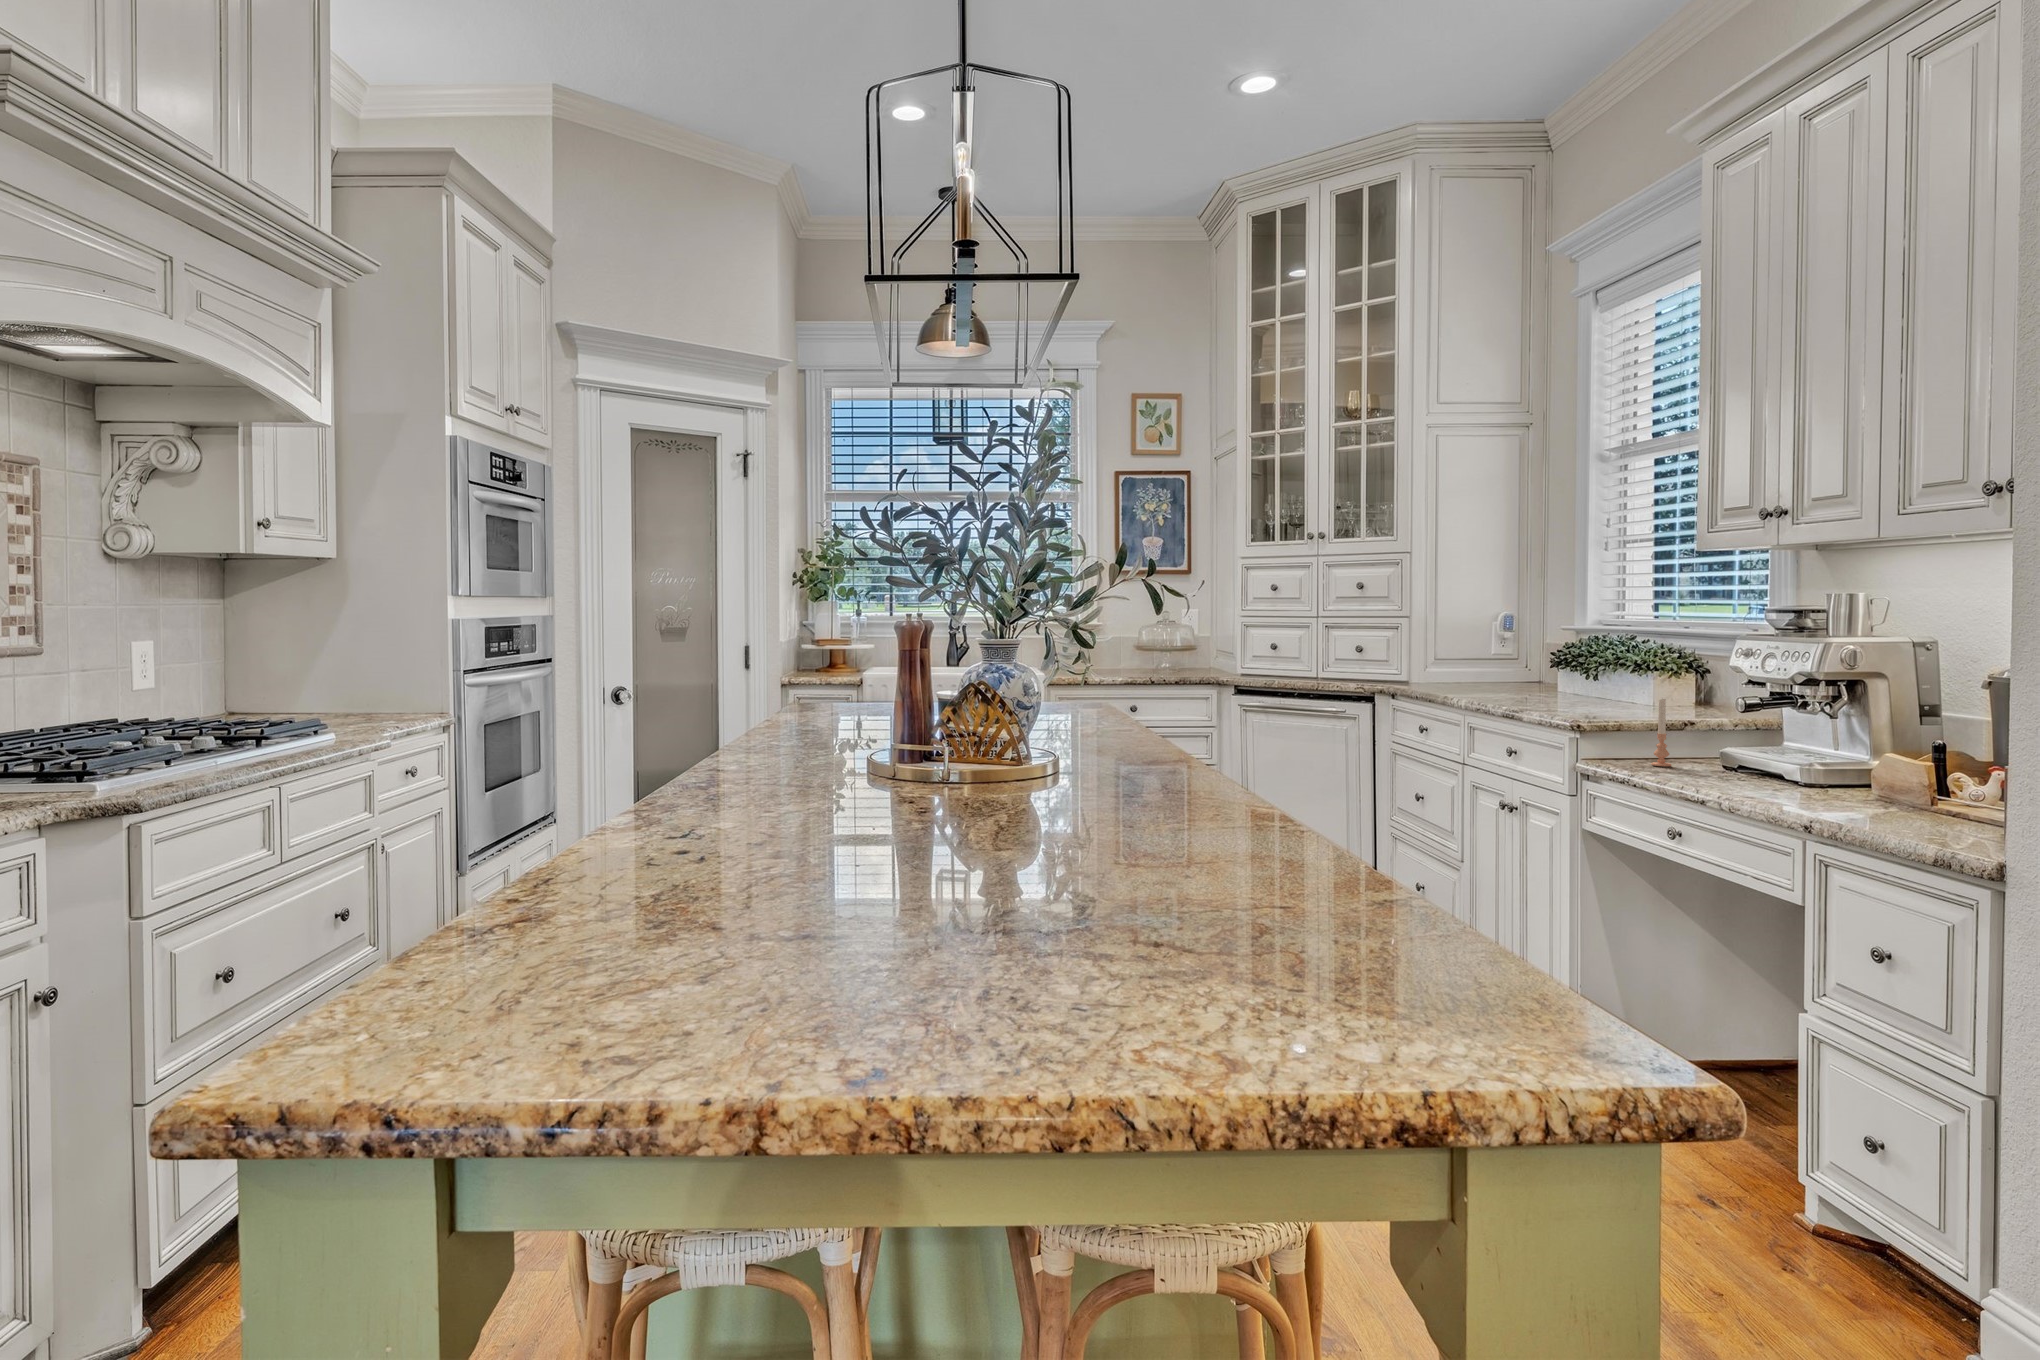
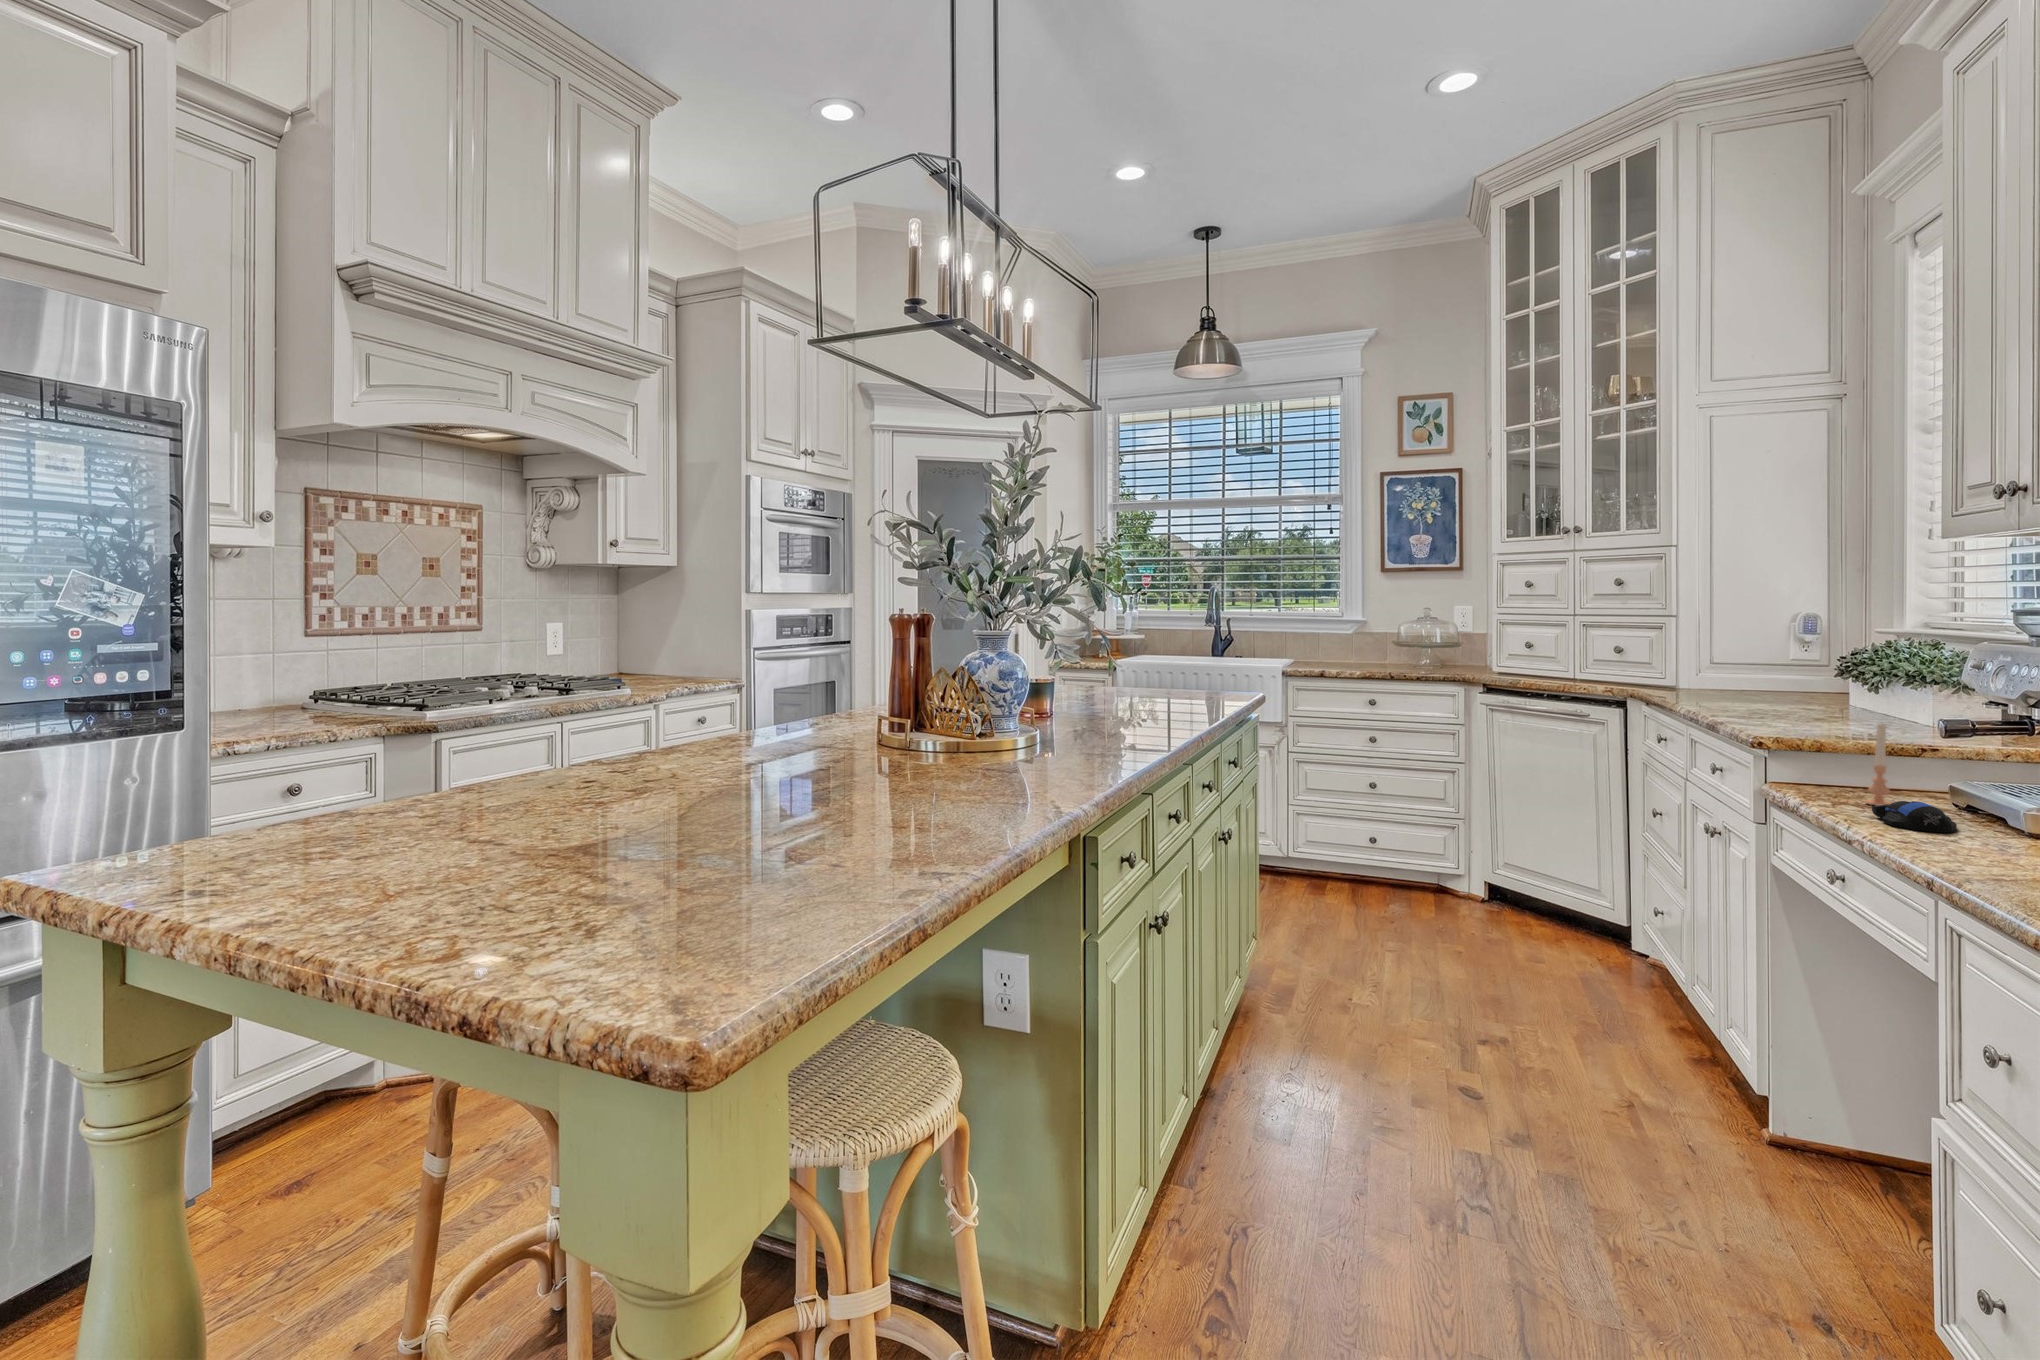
computer mouse: none [1676,759,1741,782] -> present [1872,801,1957,833]

